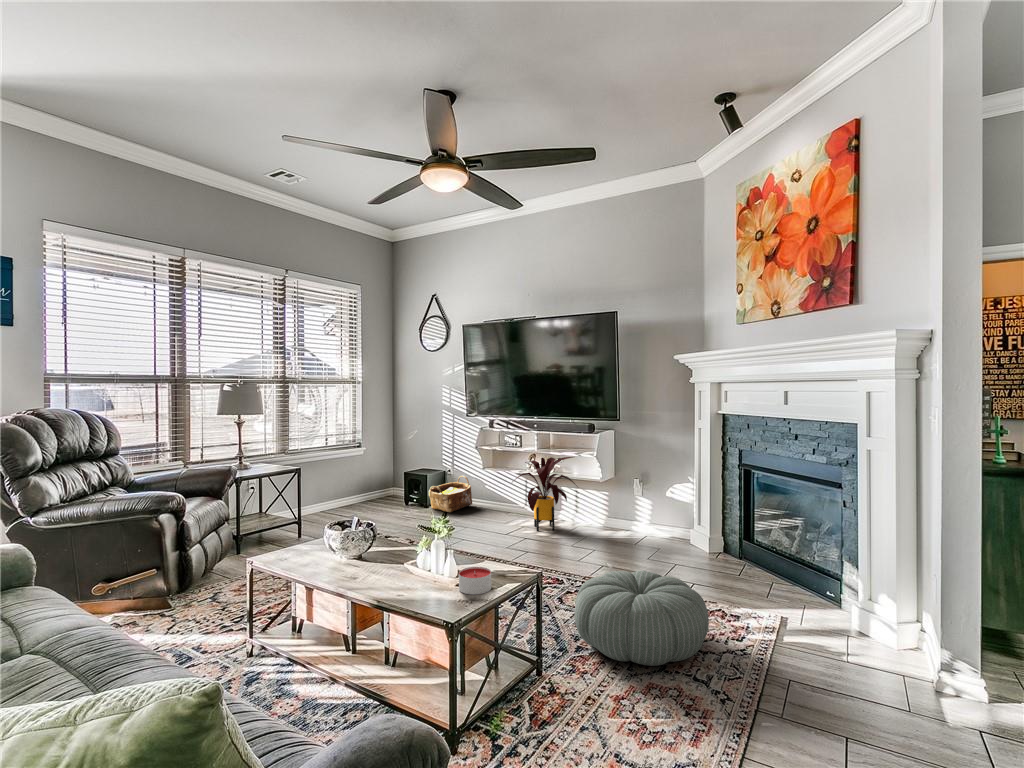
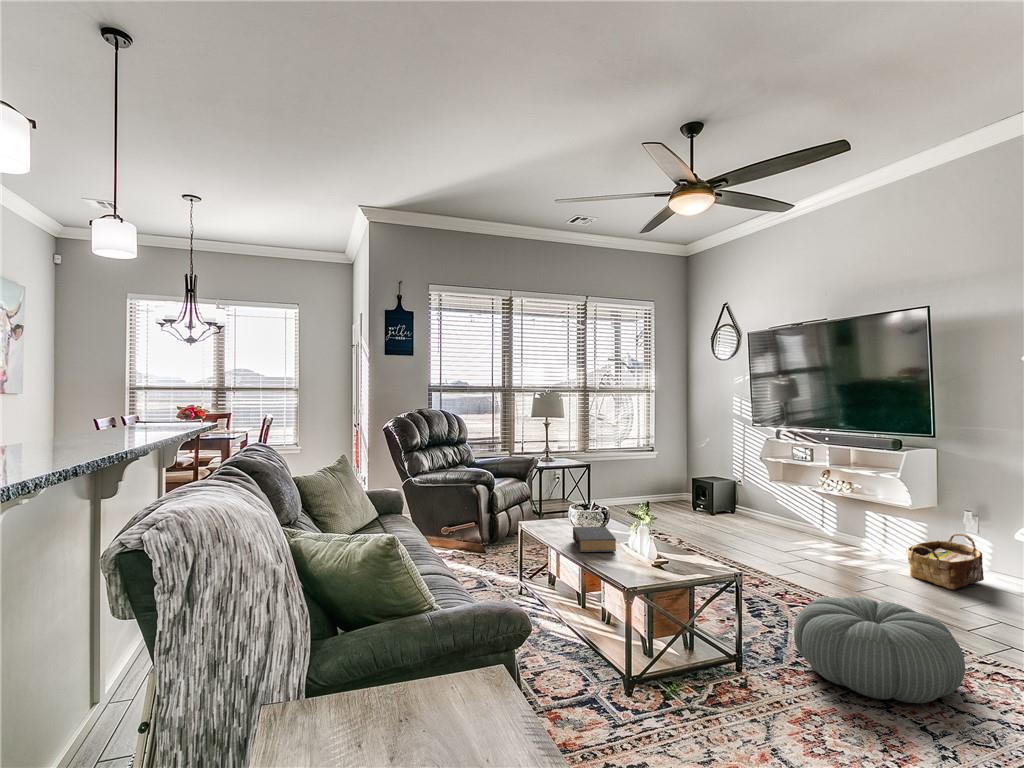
house plant: present [515,457,577,531] -> none [793,475,882,557]
woven basket: present [429,476,472,512] -> present [906,533,984,589]
book: none [337,546,402,586] -> present [573,527,616,552]
candle: present [459,567,491,595] -> none [653,552,682,575]

